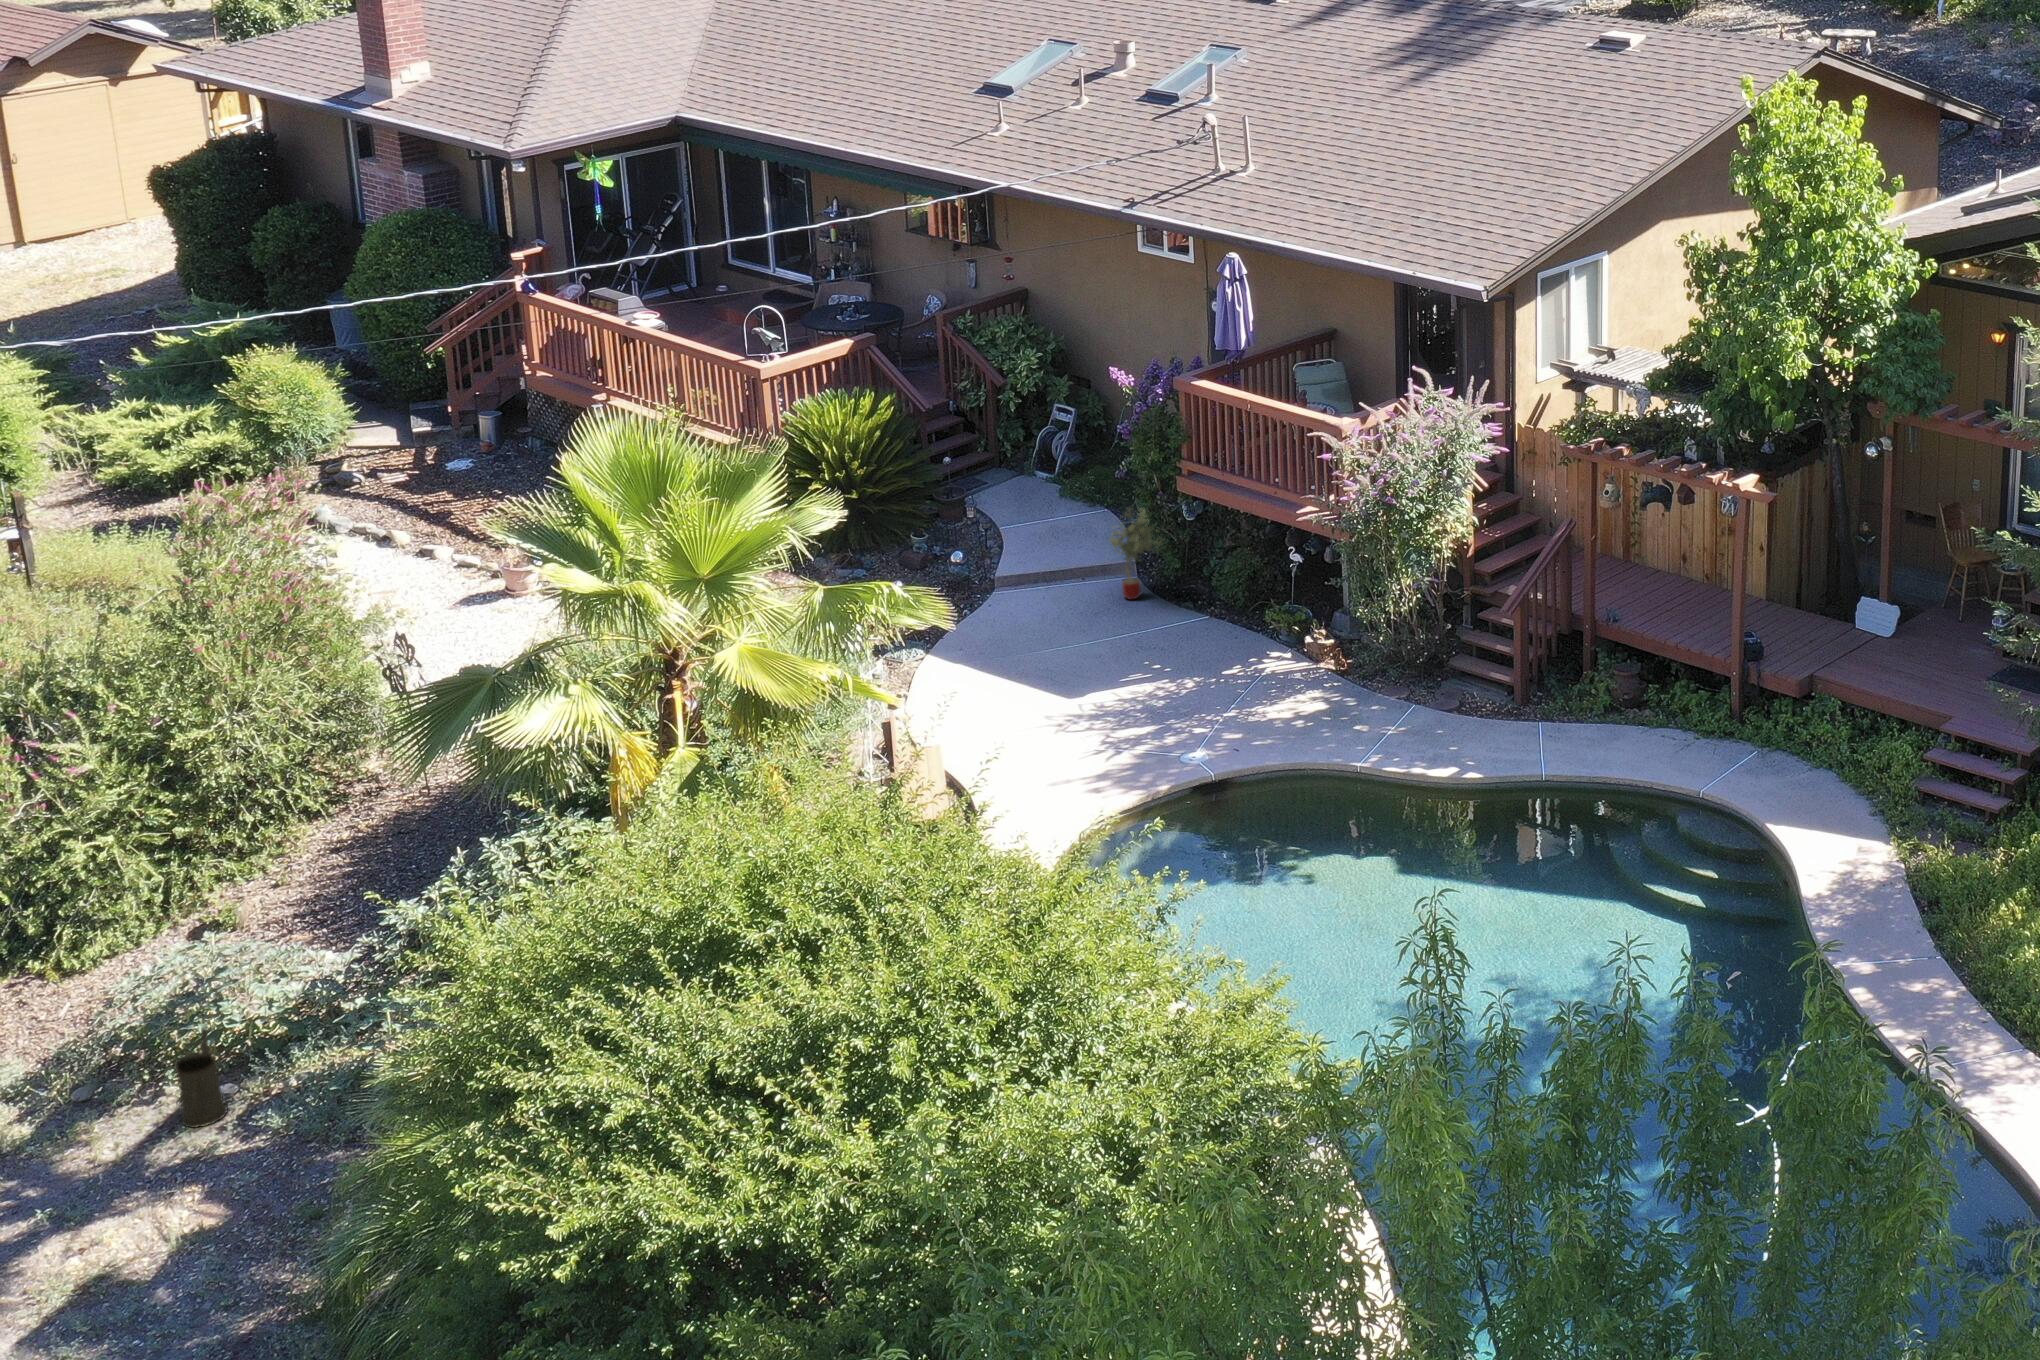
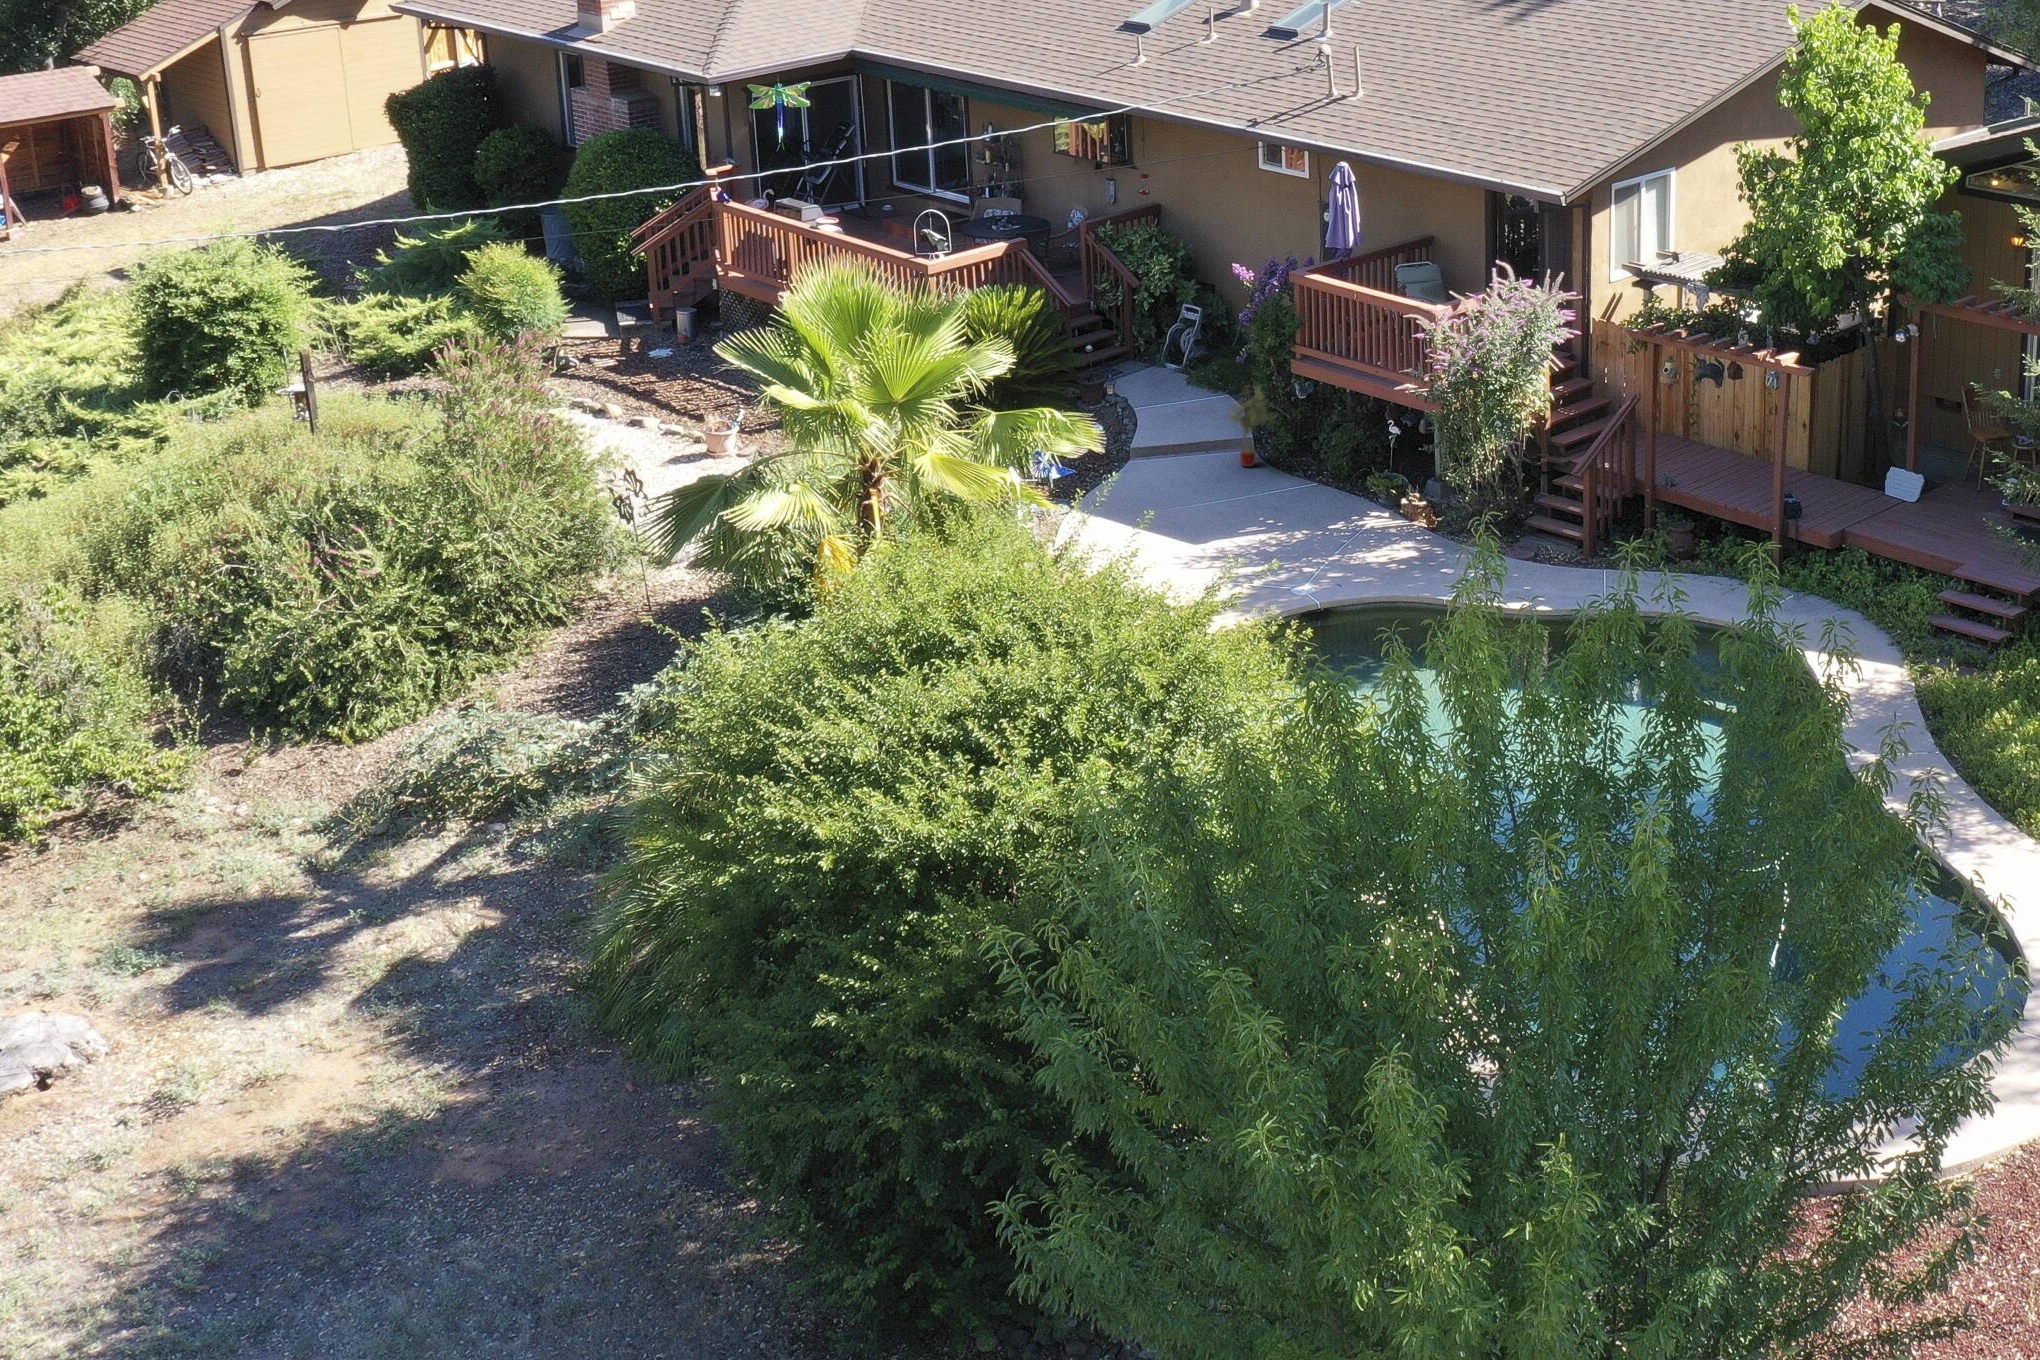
watering can: present [176,1028,227,1128] -> none [459,772,498,853]

